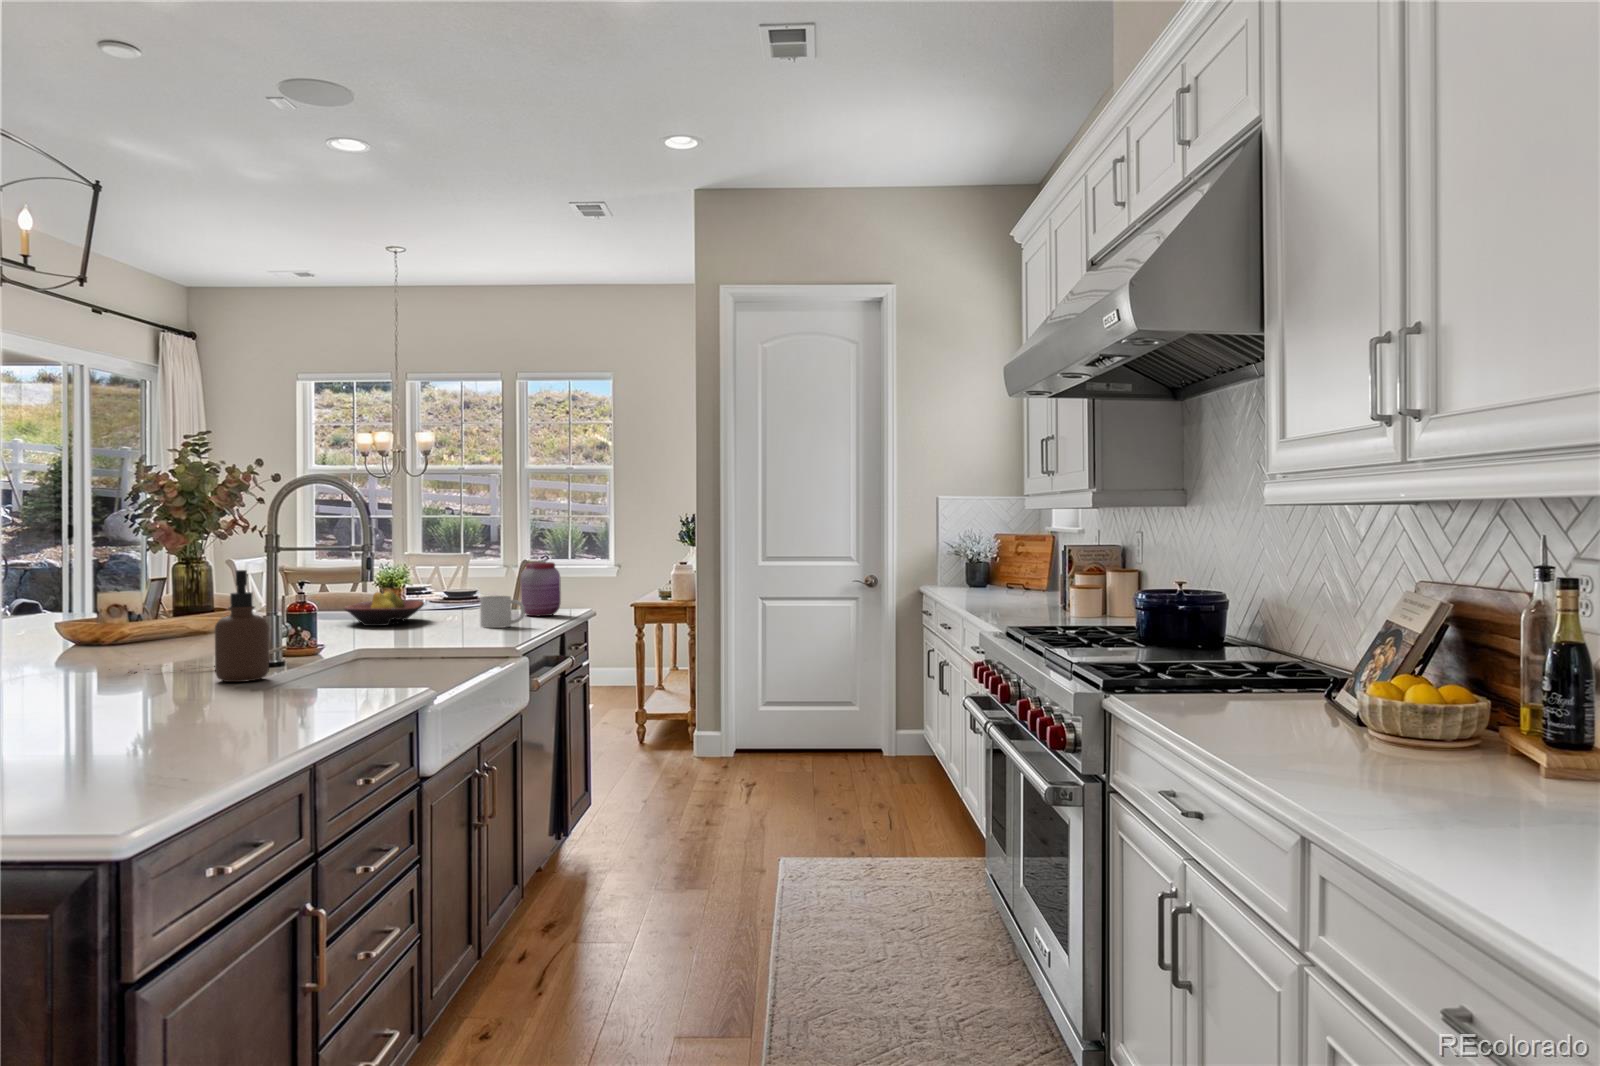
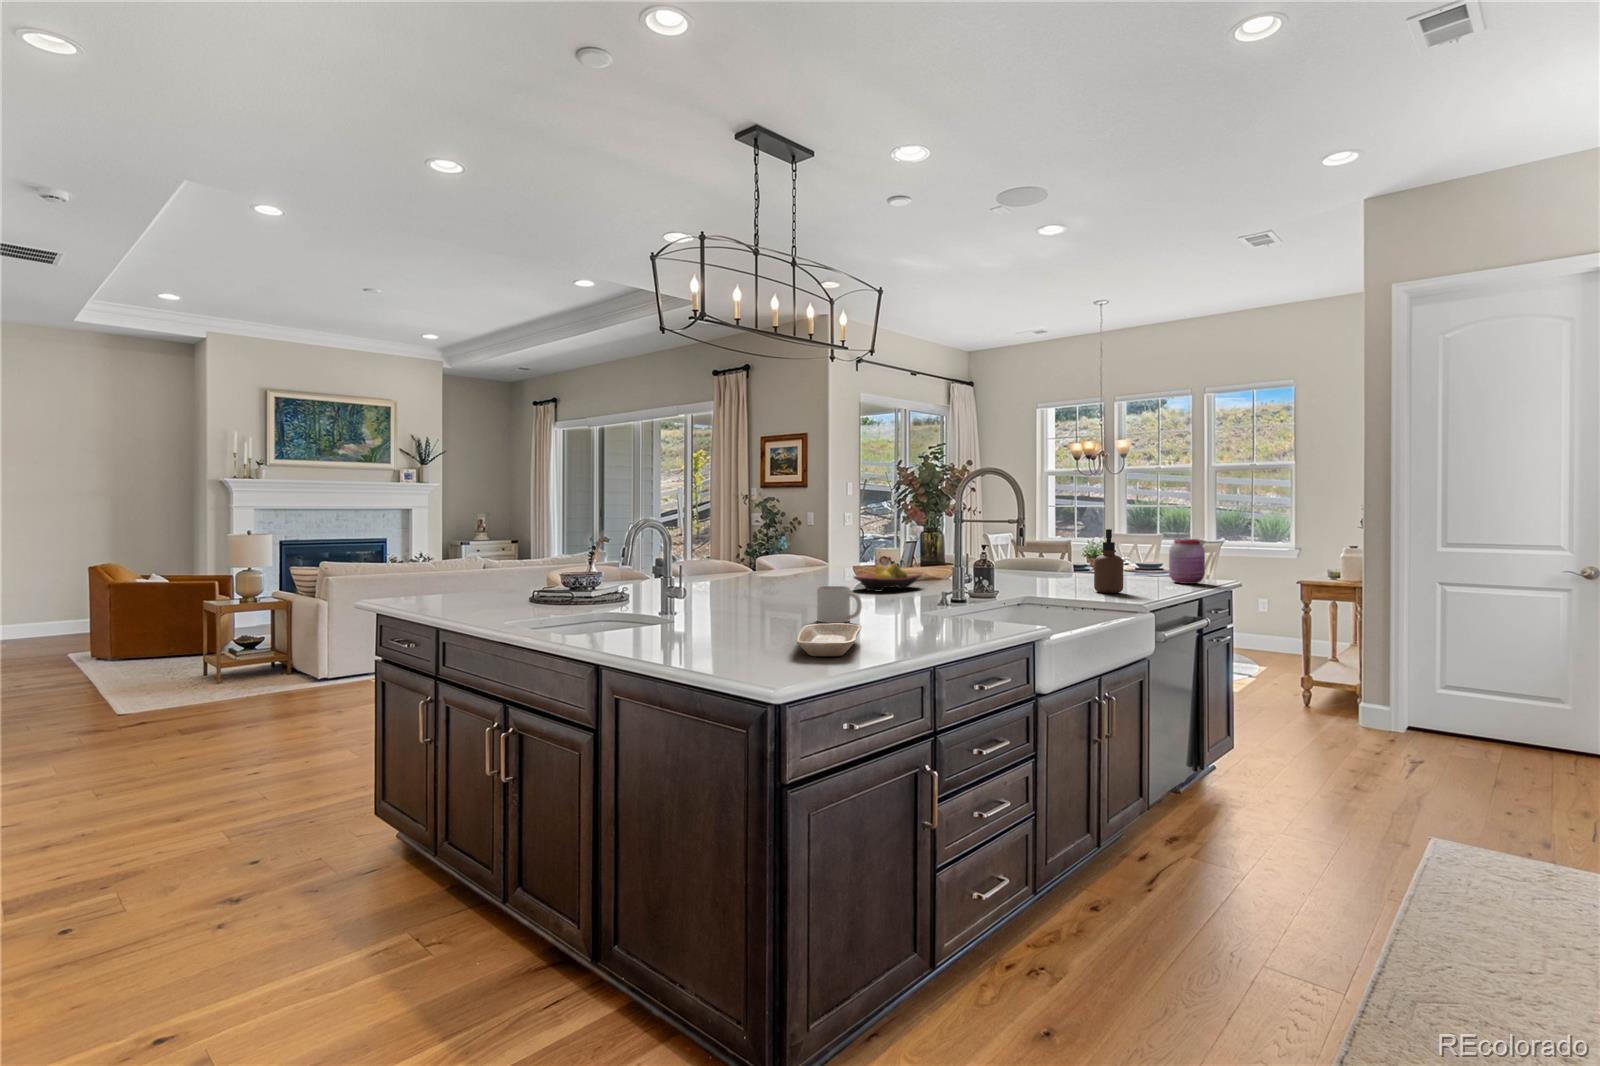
soap dispenser: present [215,570,269,682] -> present [1094,529,1124,593]
fruit bowl: present [344,590,424,626] -> present [854,564,922,591]
mug: present [480,596,525,628] -> present [817,586,862,623]
tray: none [68,715,195,775] -> present [796,623,861,656]

